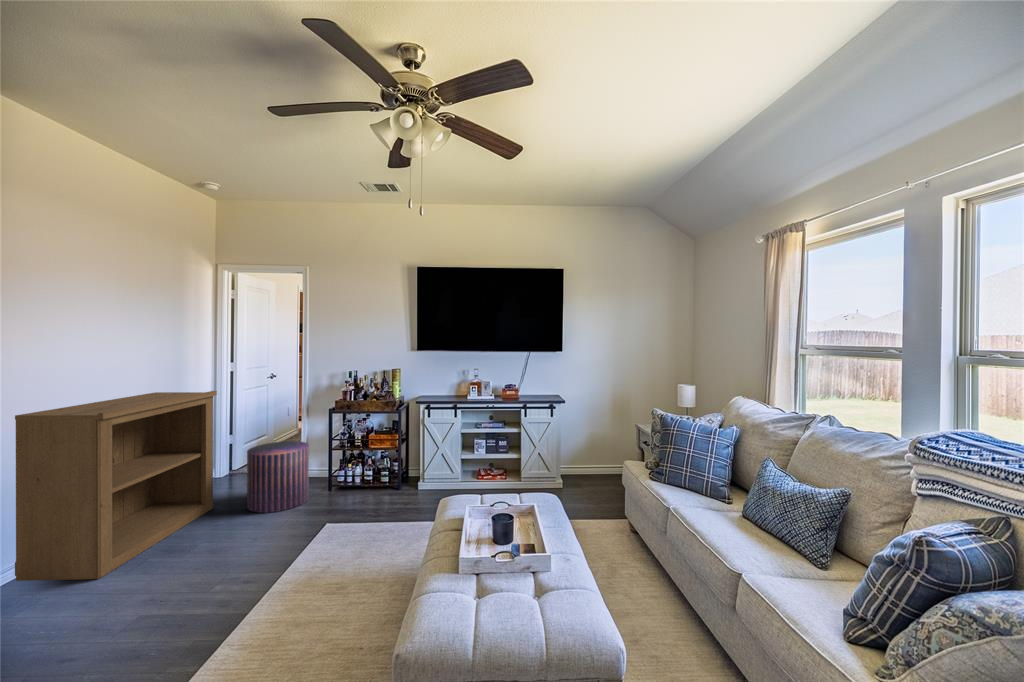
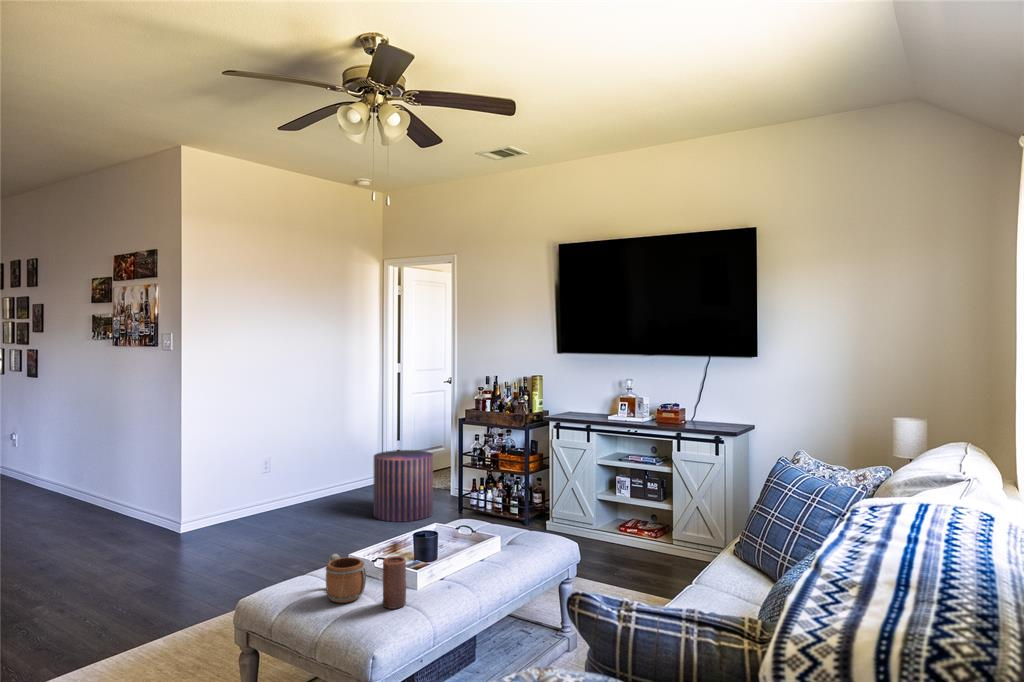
bookshelf: present [15,391,217,581] -> none [198,389,353,539]
candle: none [551,545,572,596] -> present [383,556,406,609]
mug: none [475,558,530,609] -> present [326,554,366,603]

